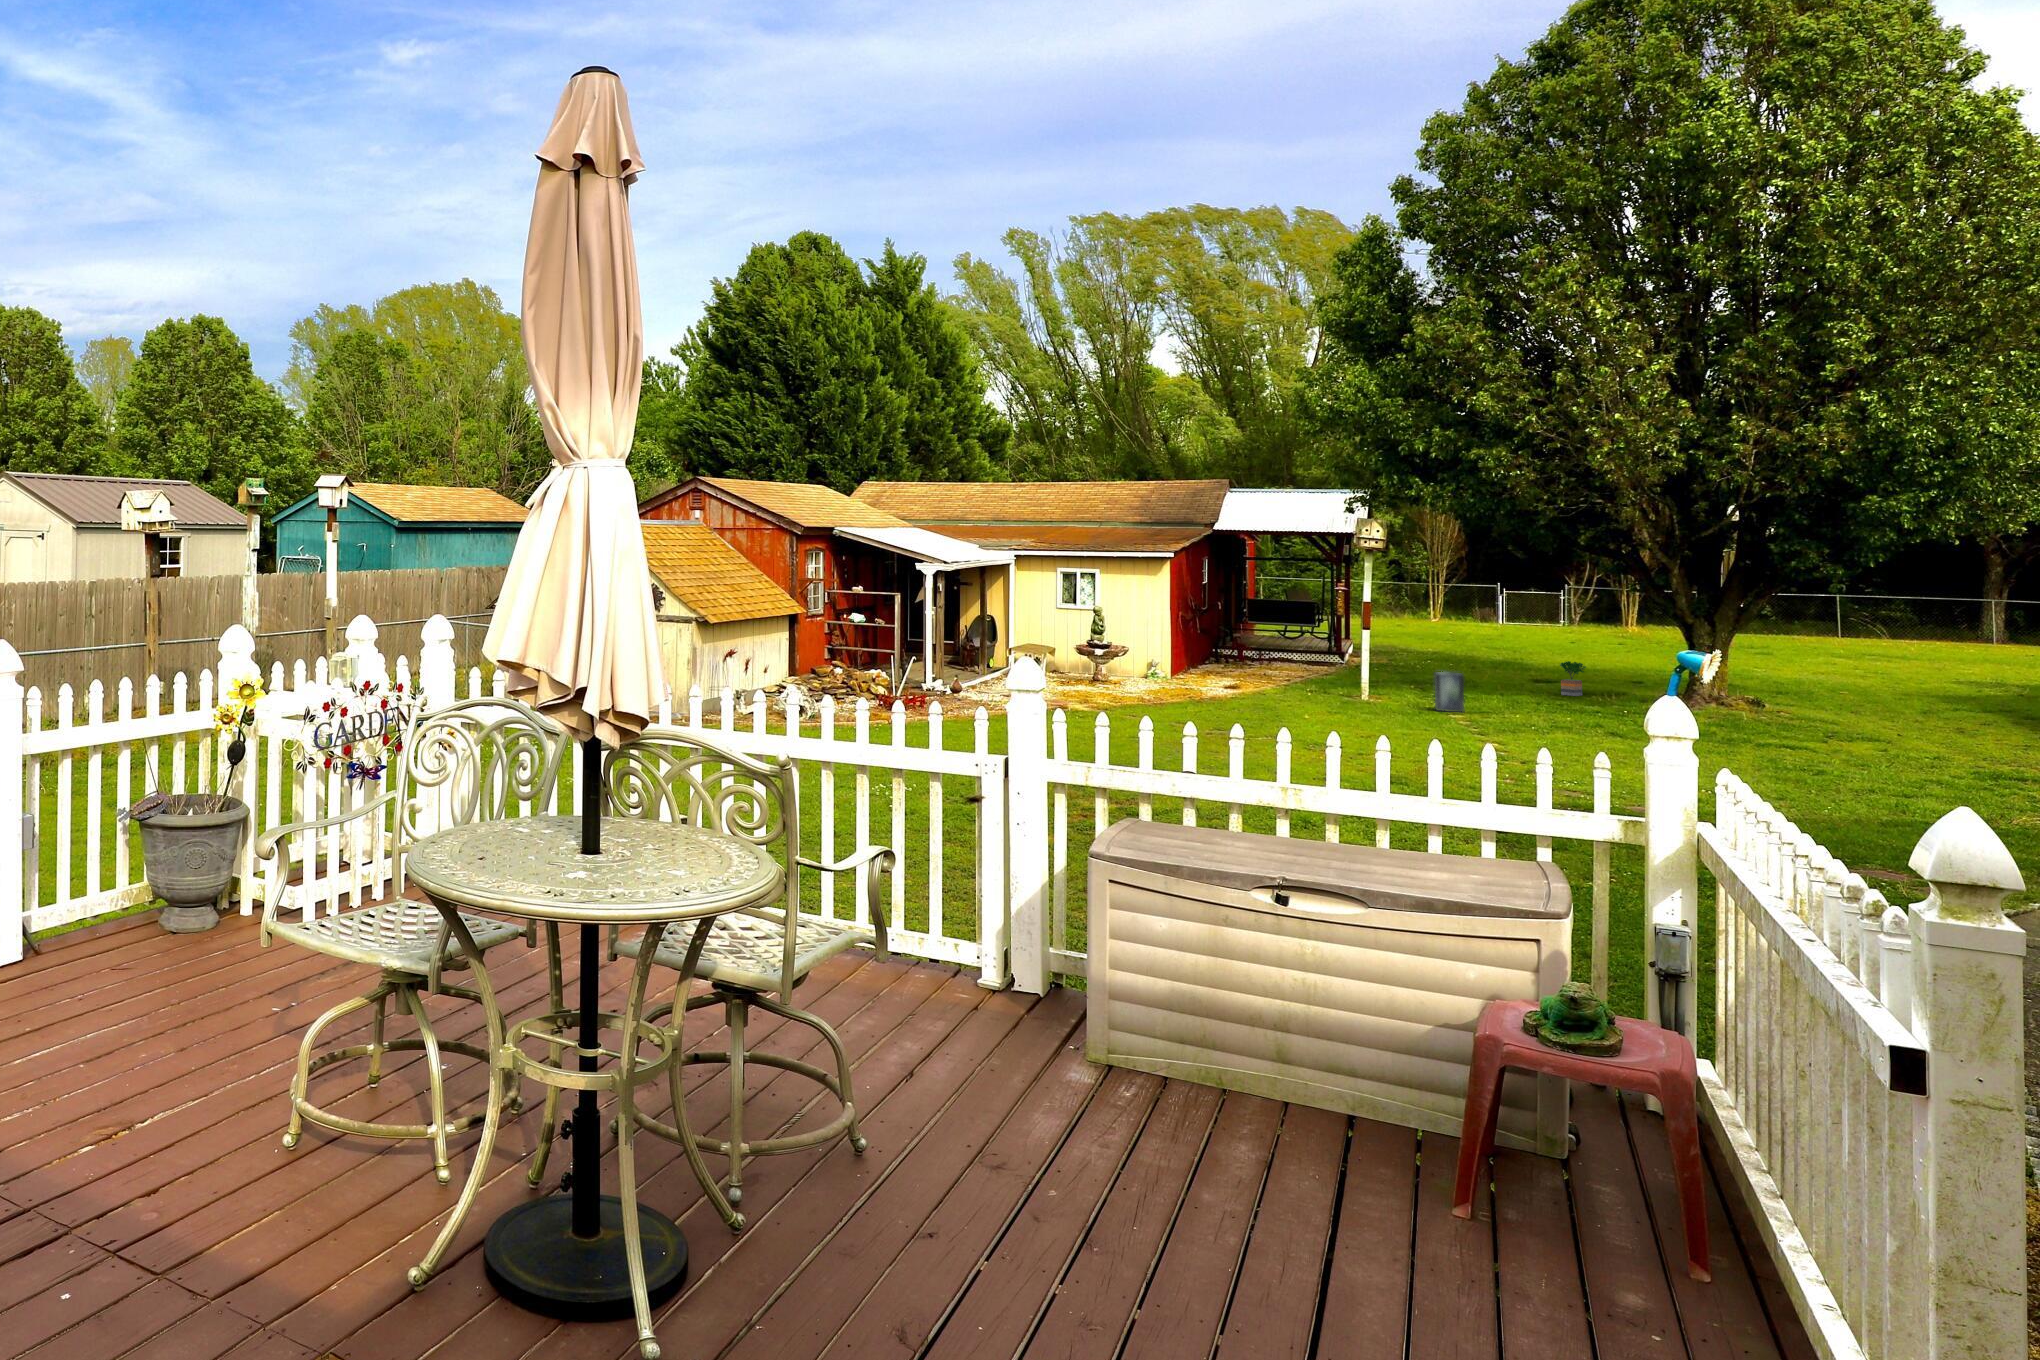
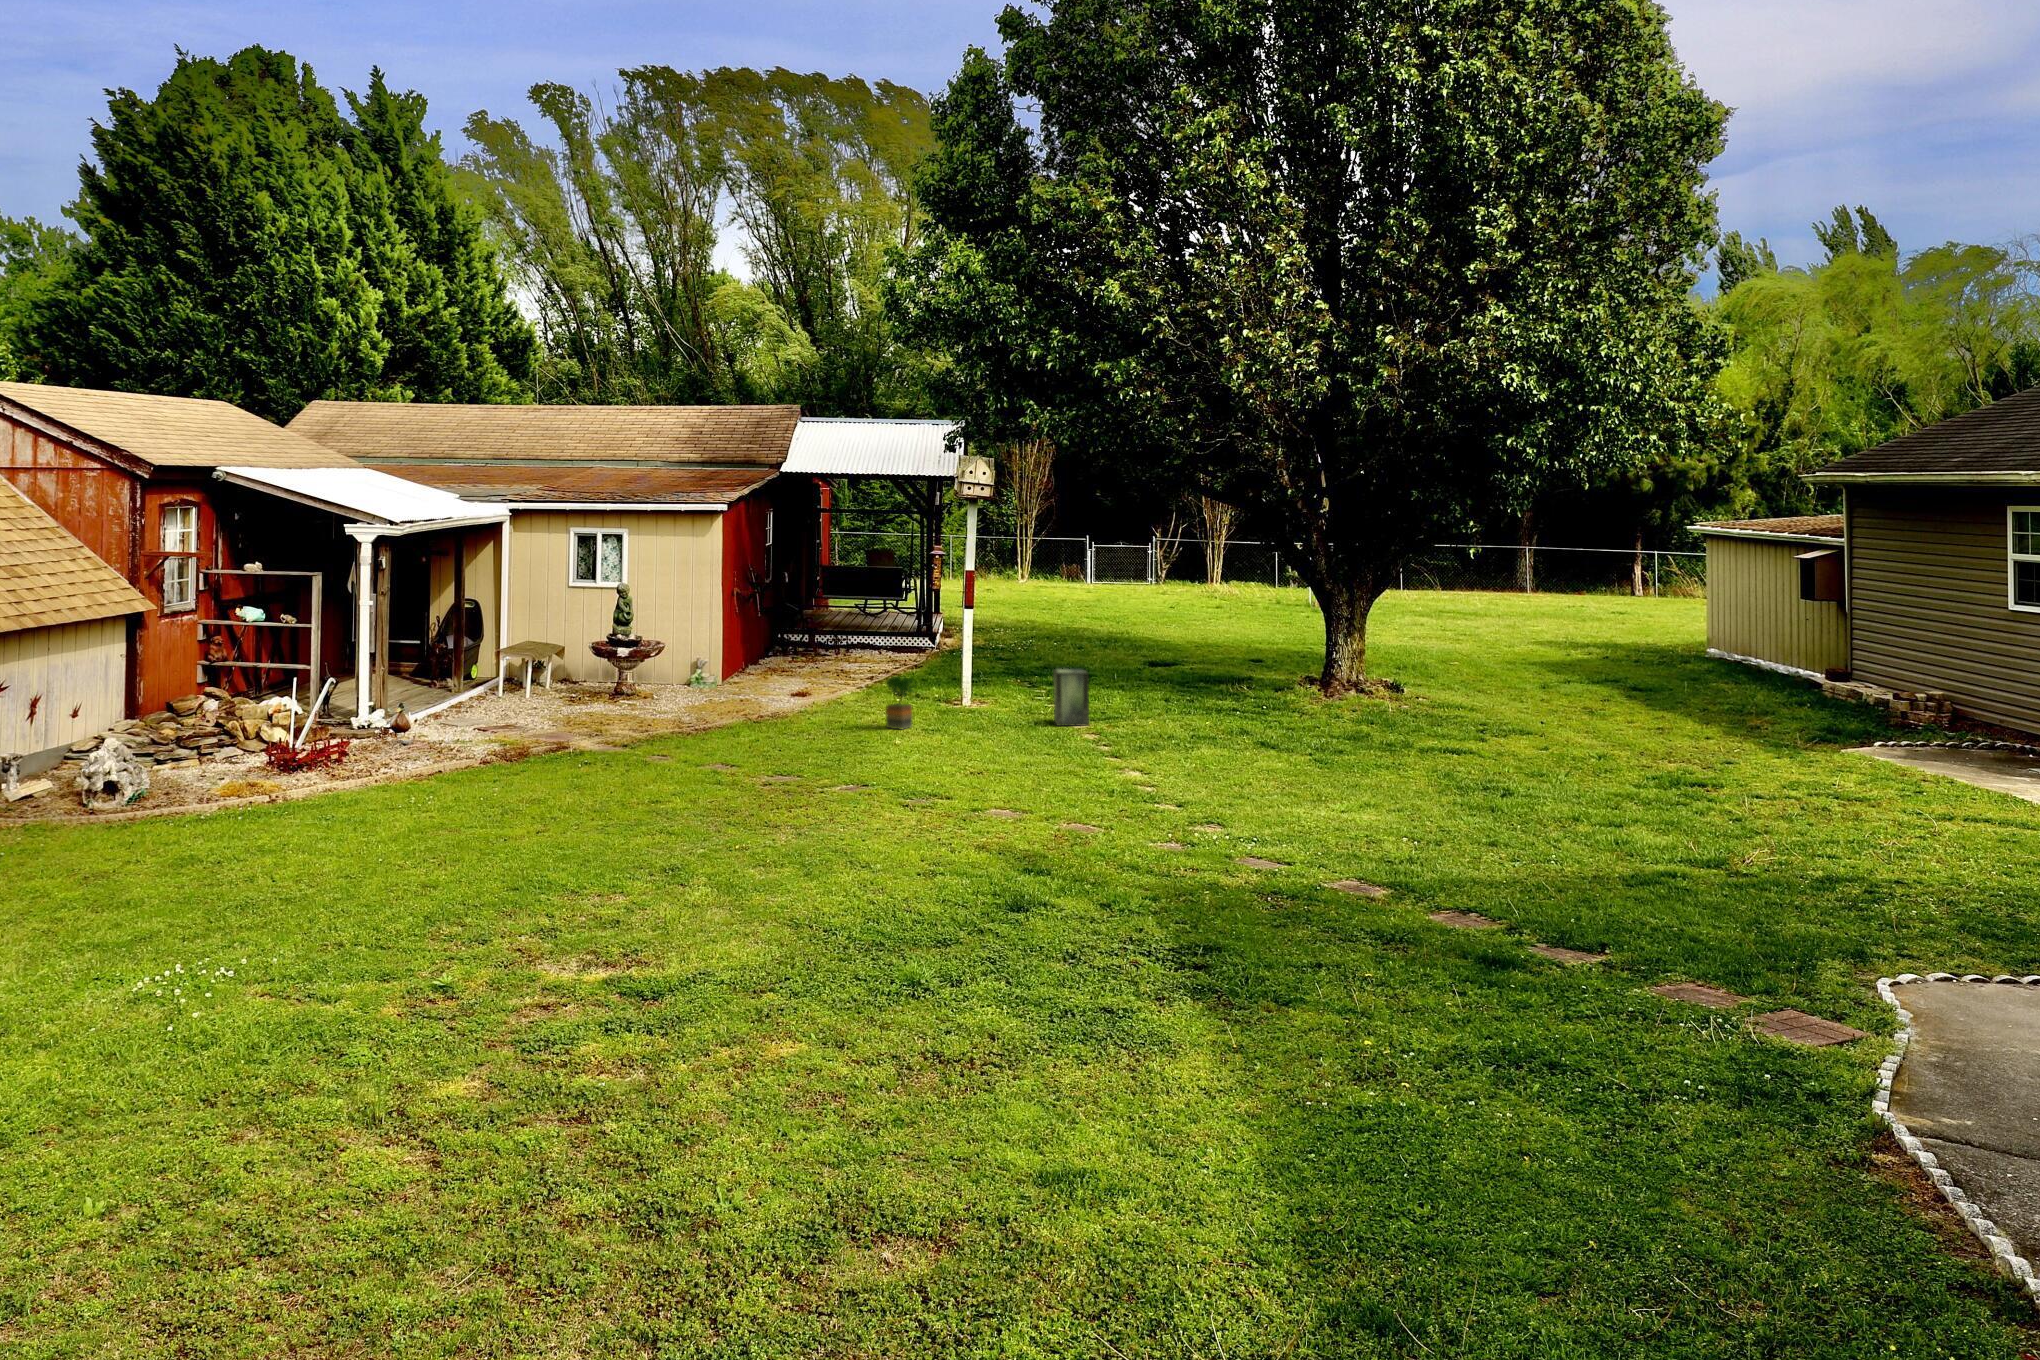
potted tree: present [1560,661,1586,696] -> present [886,676,916,730]

